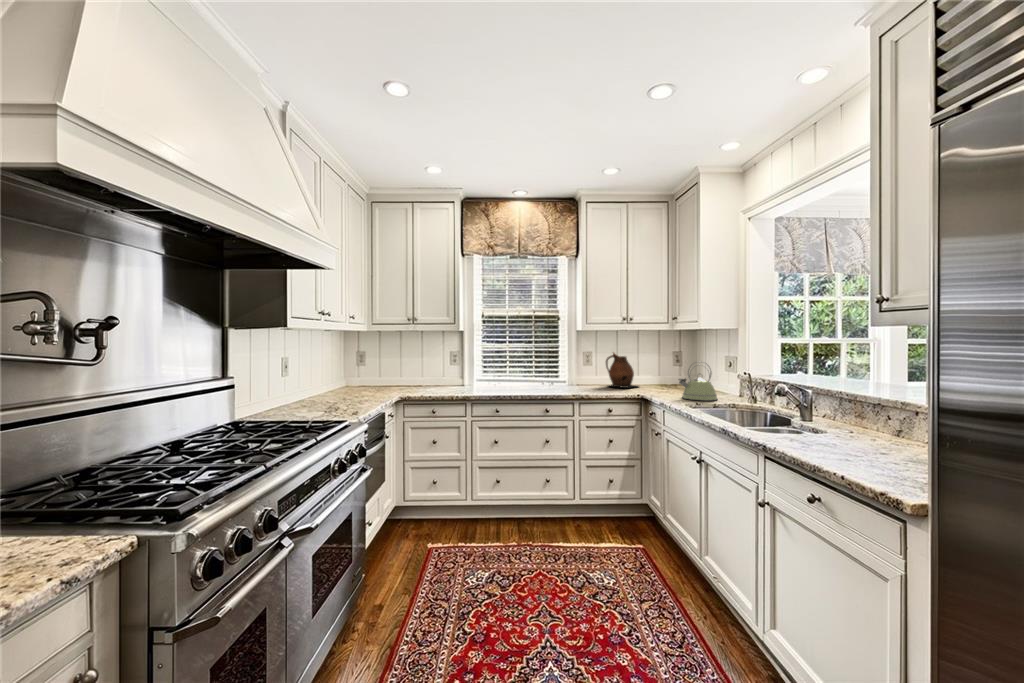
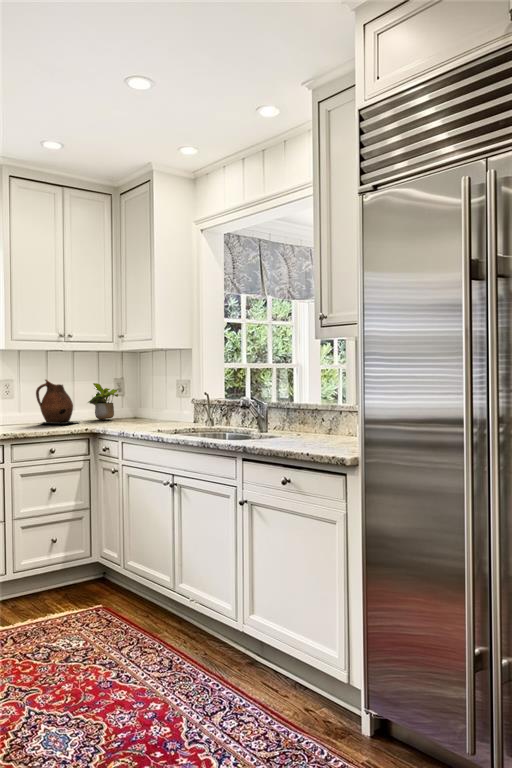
potted plant: none [648,355,675,385] -> present [88,383,118,420]
kettle: present [679,362,717,401] -> none [133,386,174,429]

